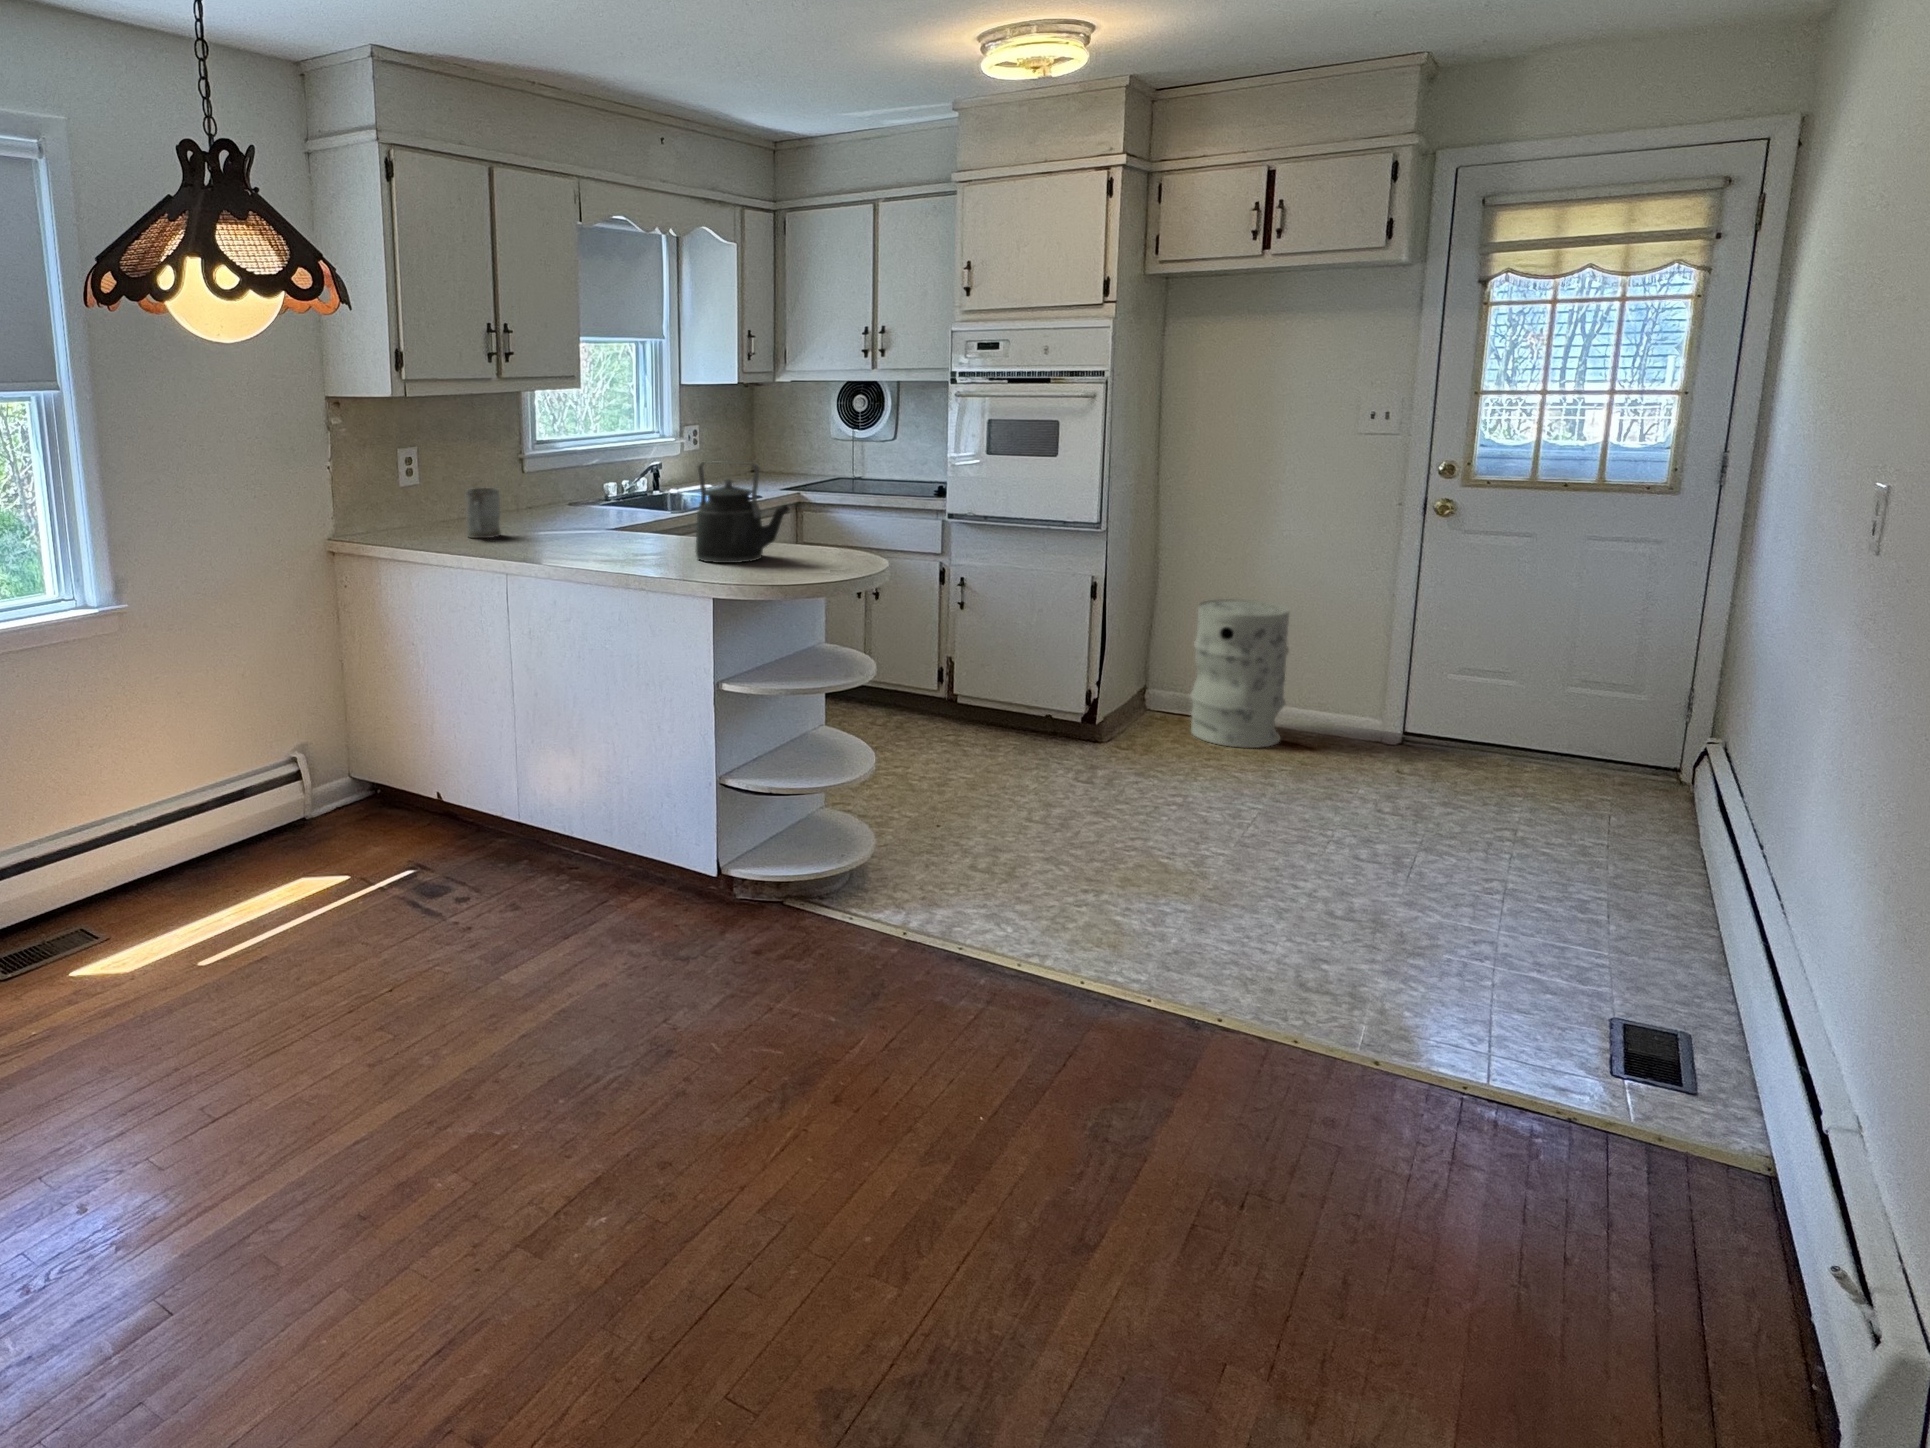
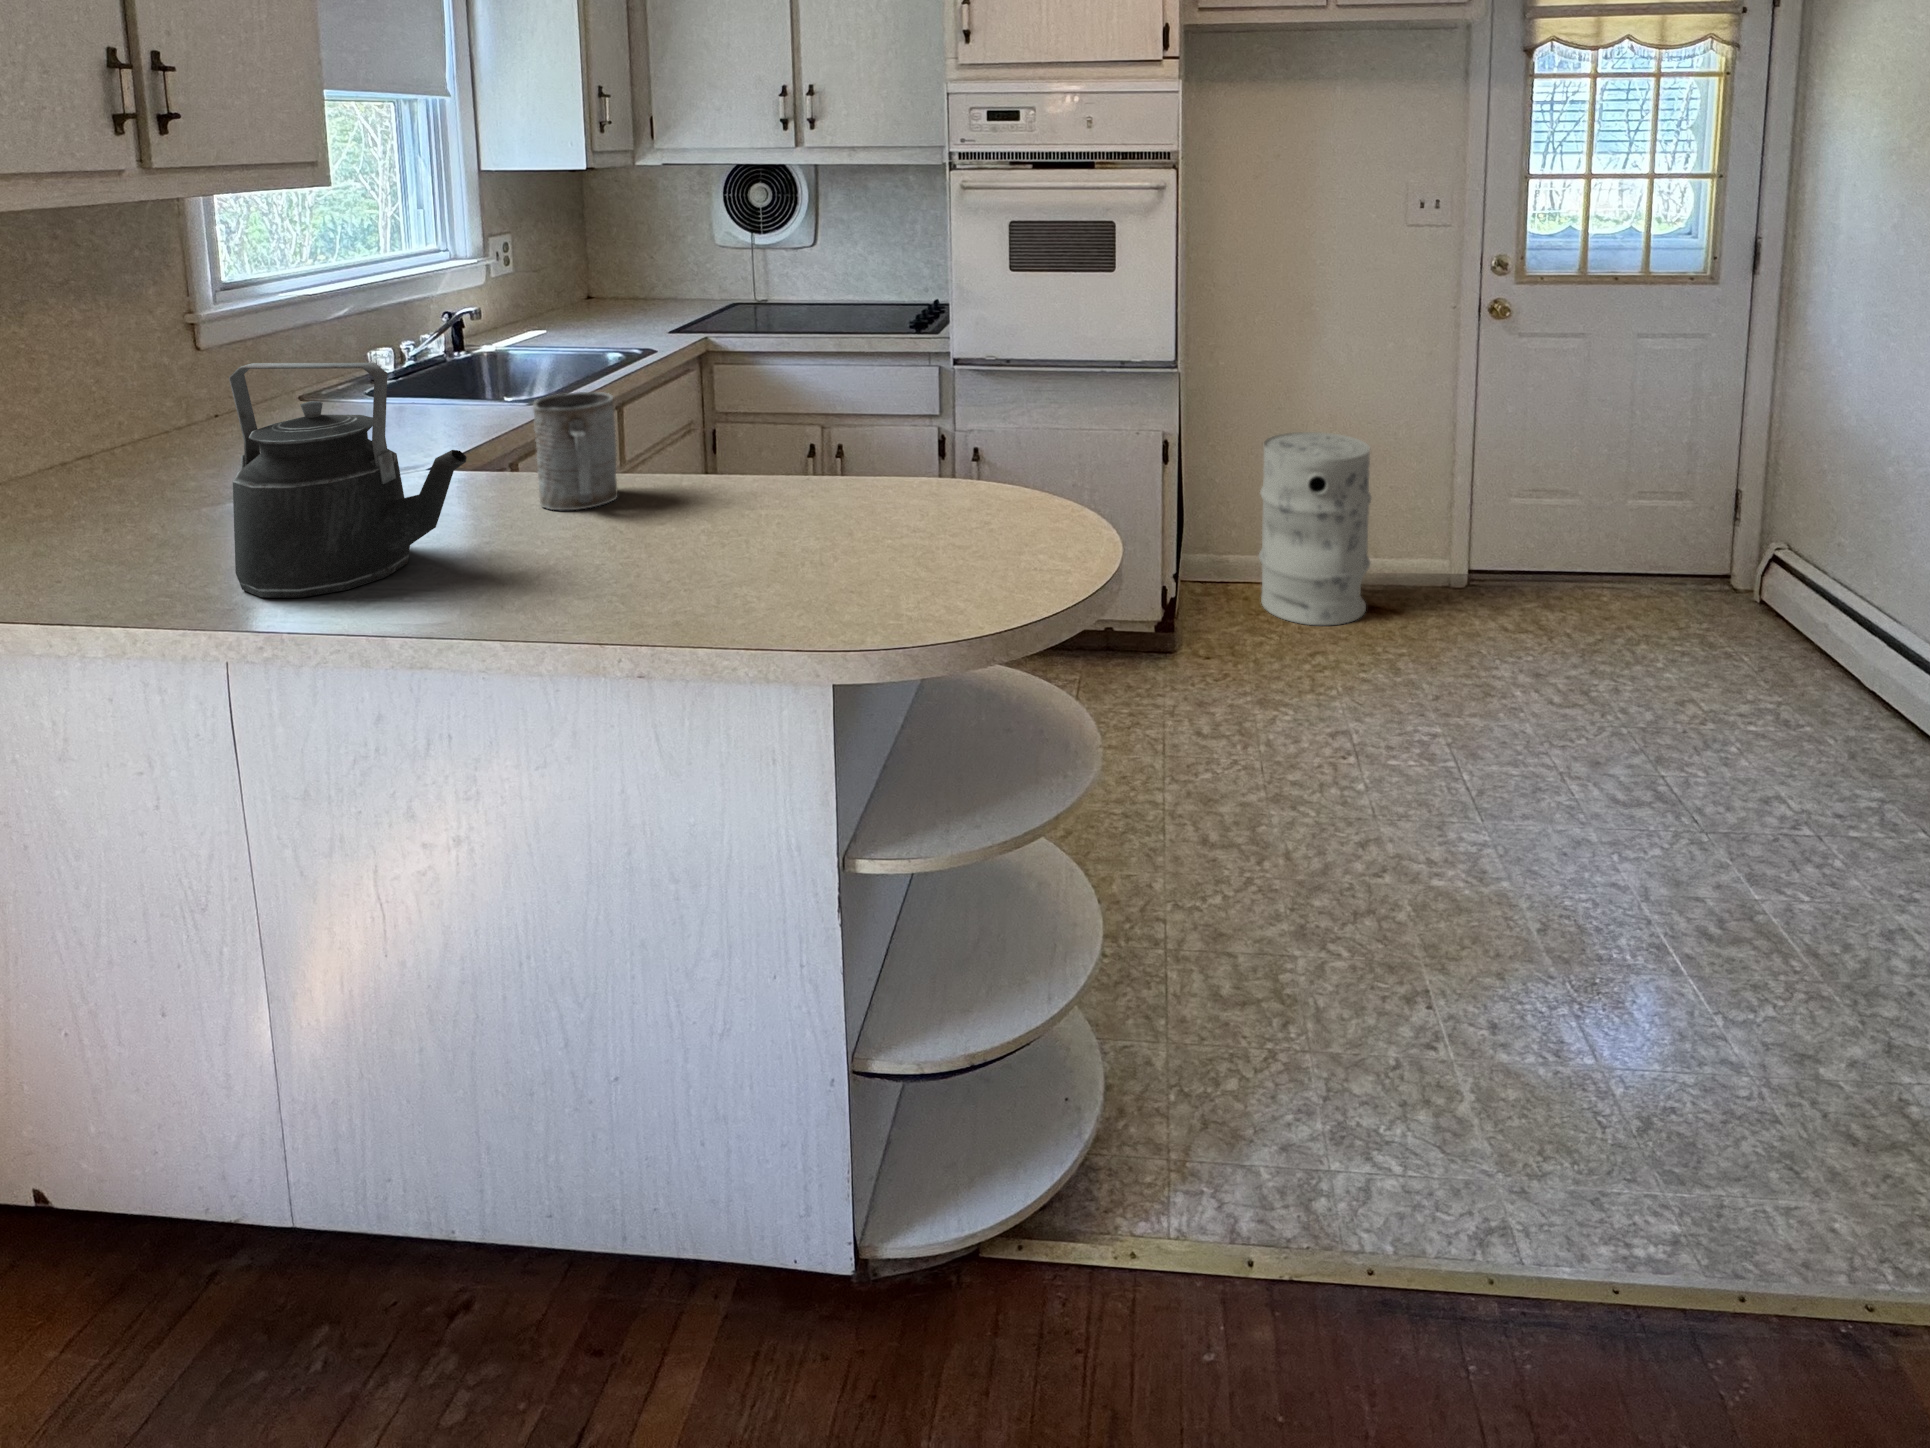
kettle: present [696,461,789,563] -> present [229,363,467,598]
mug: present [466,488,500,538] -> present [533,392,618,510]

